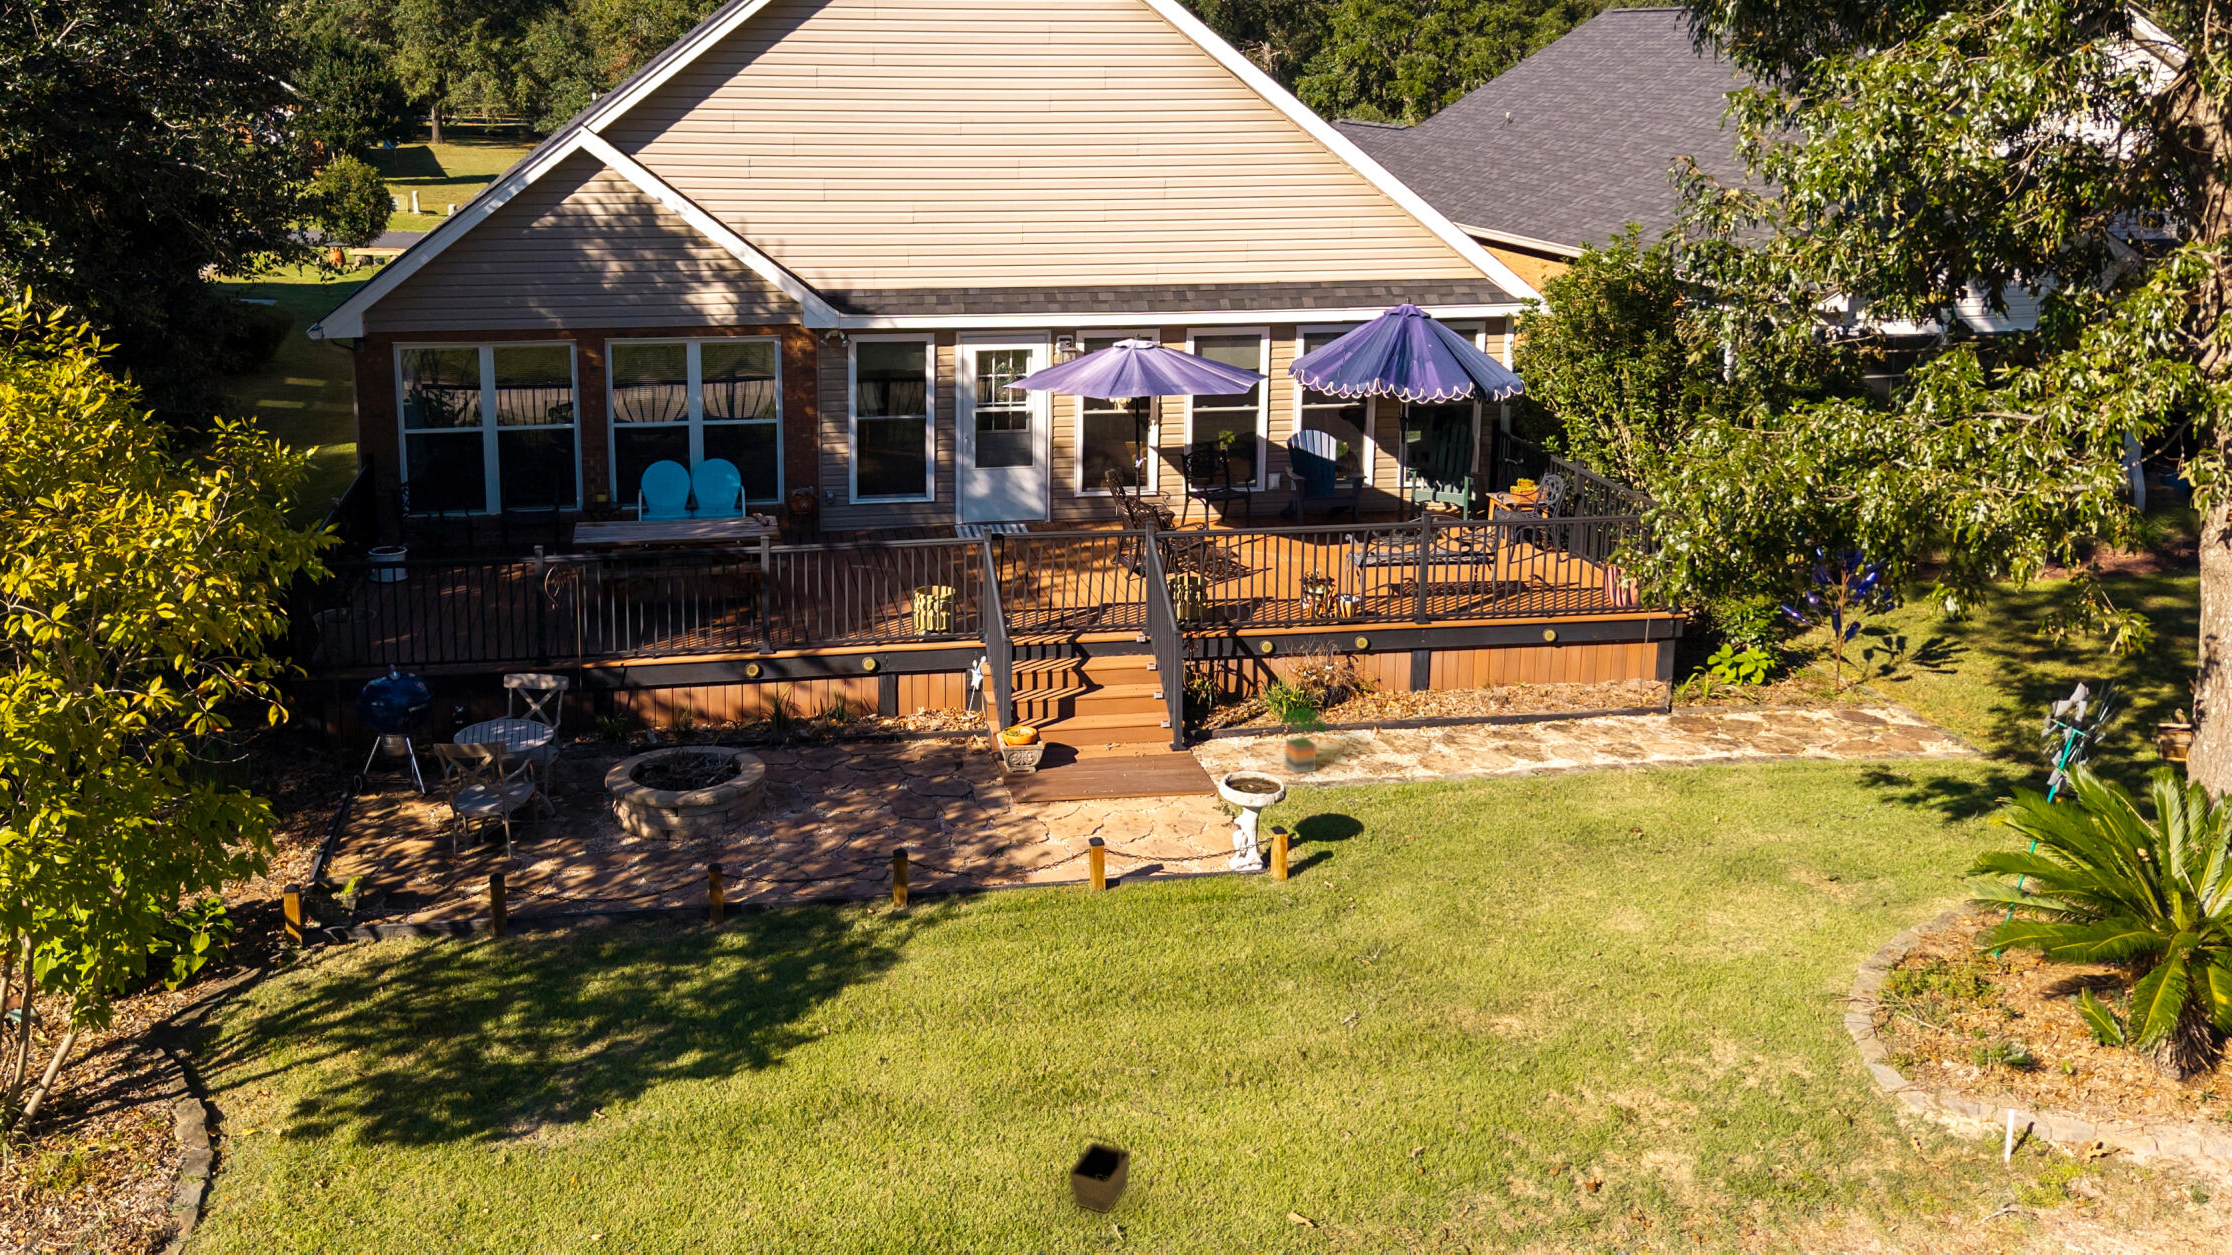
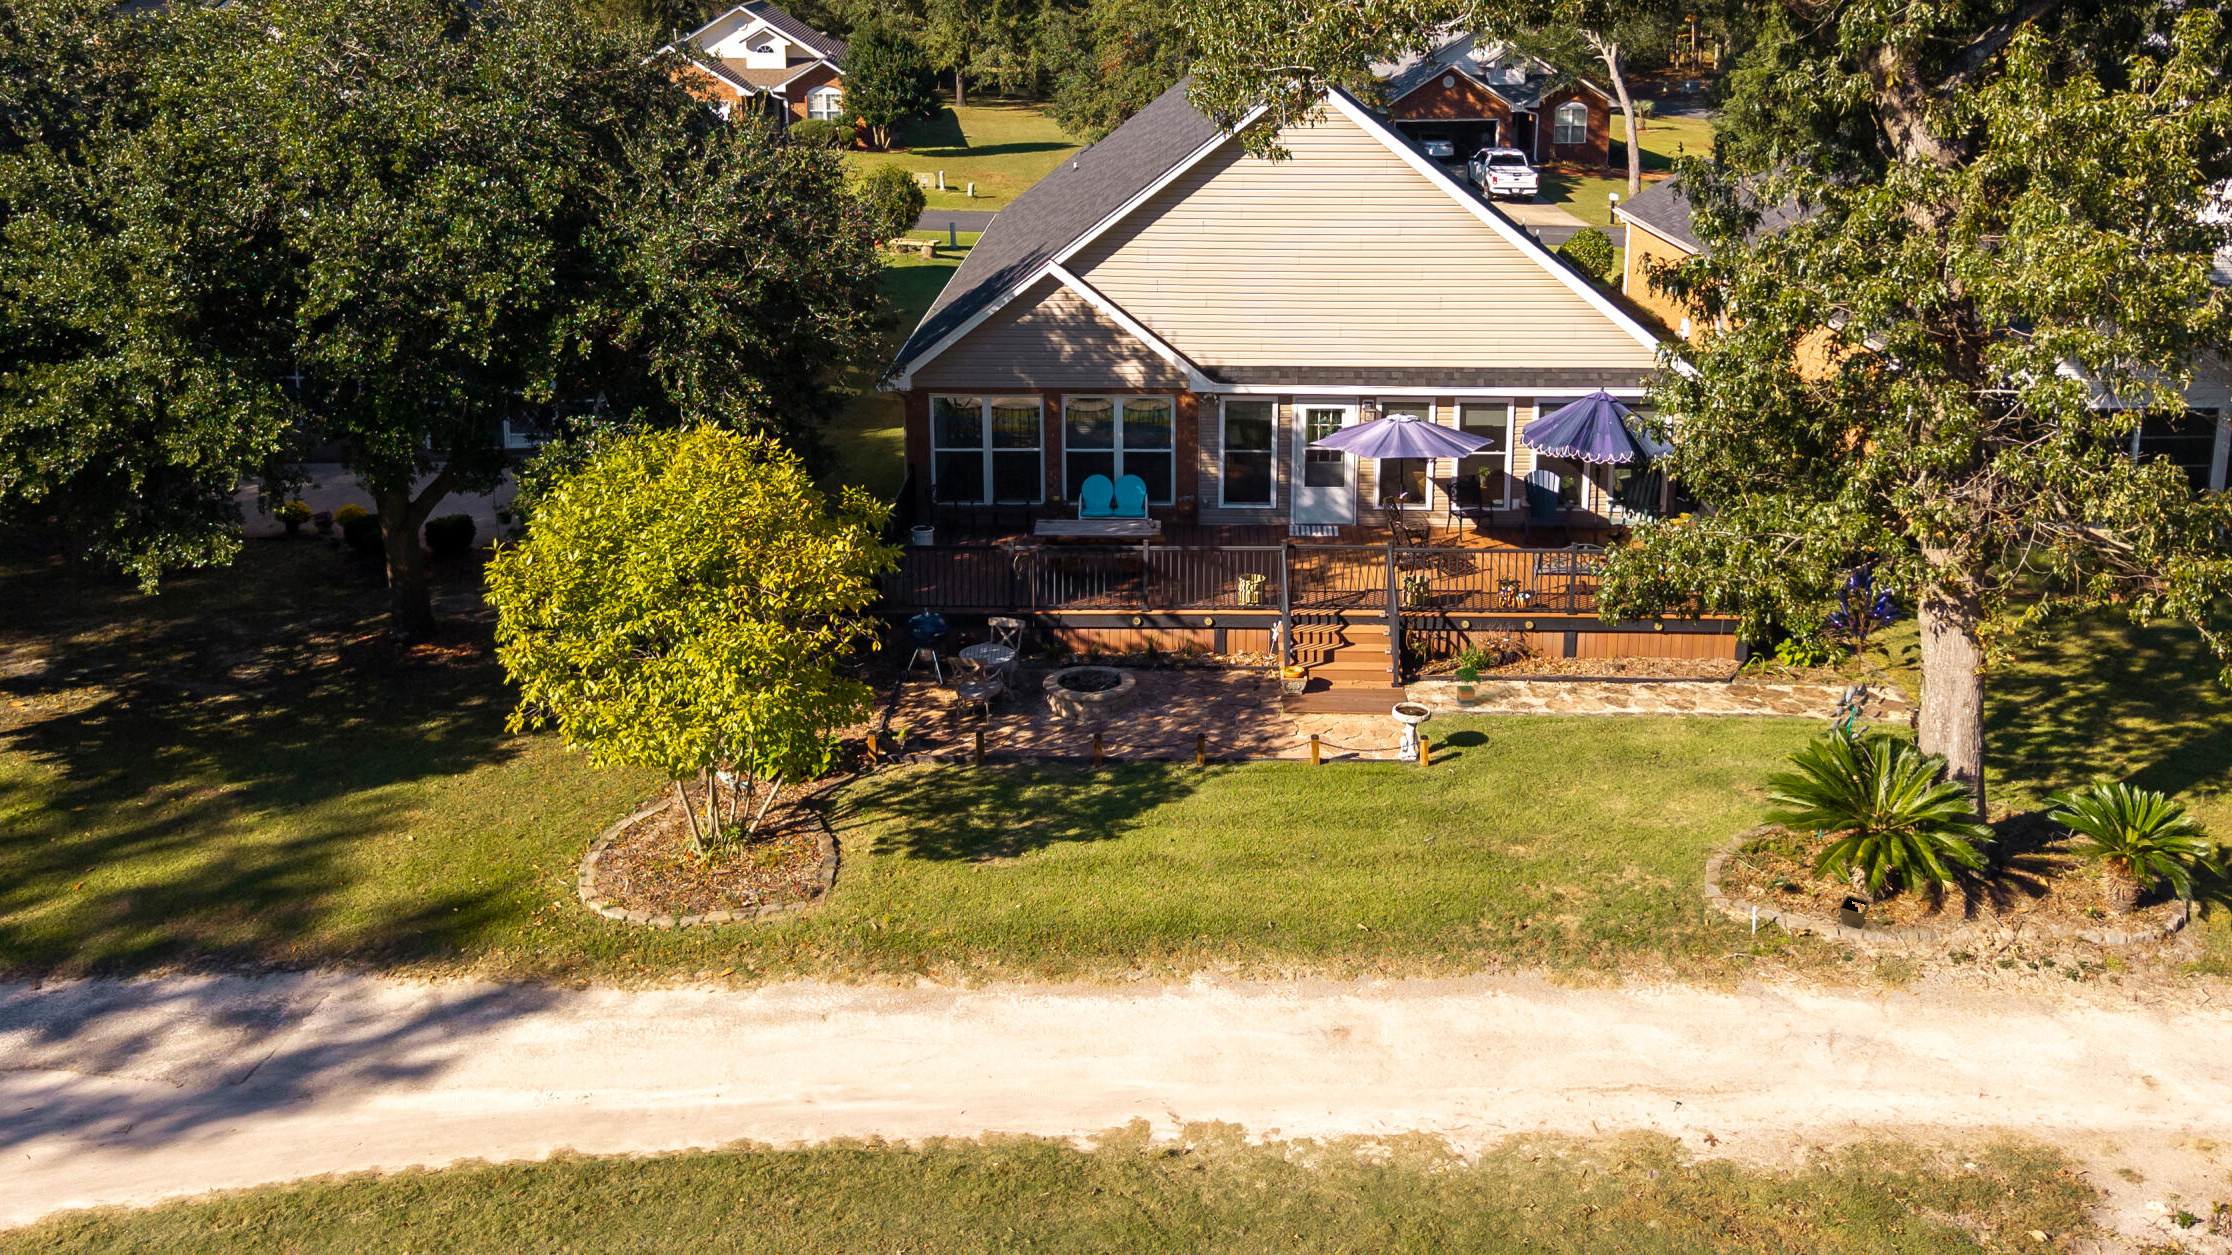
basket: present [1069,1135,1131,1213] -> present [1839,890,1870,928]

